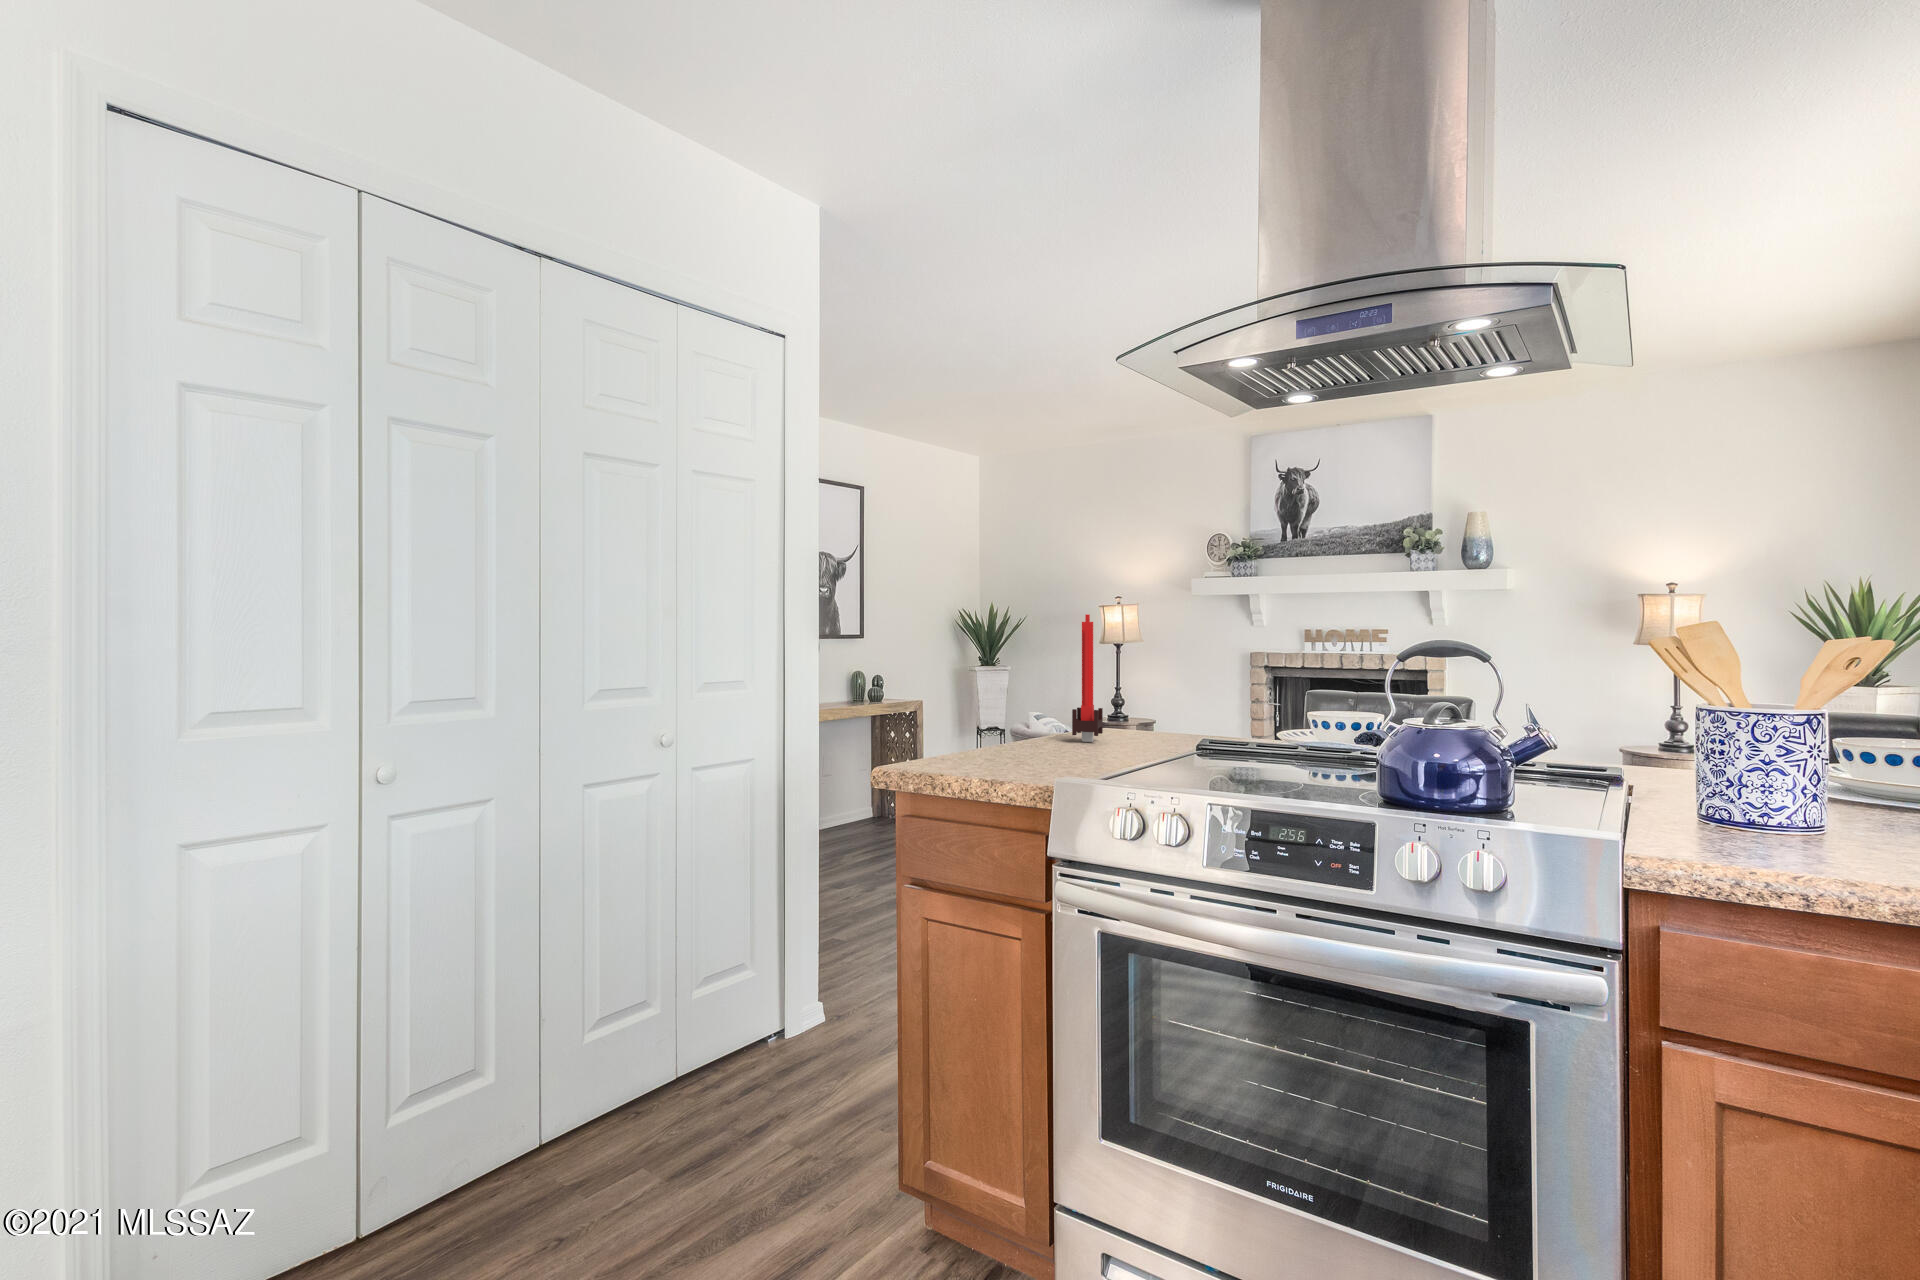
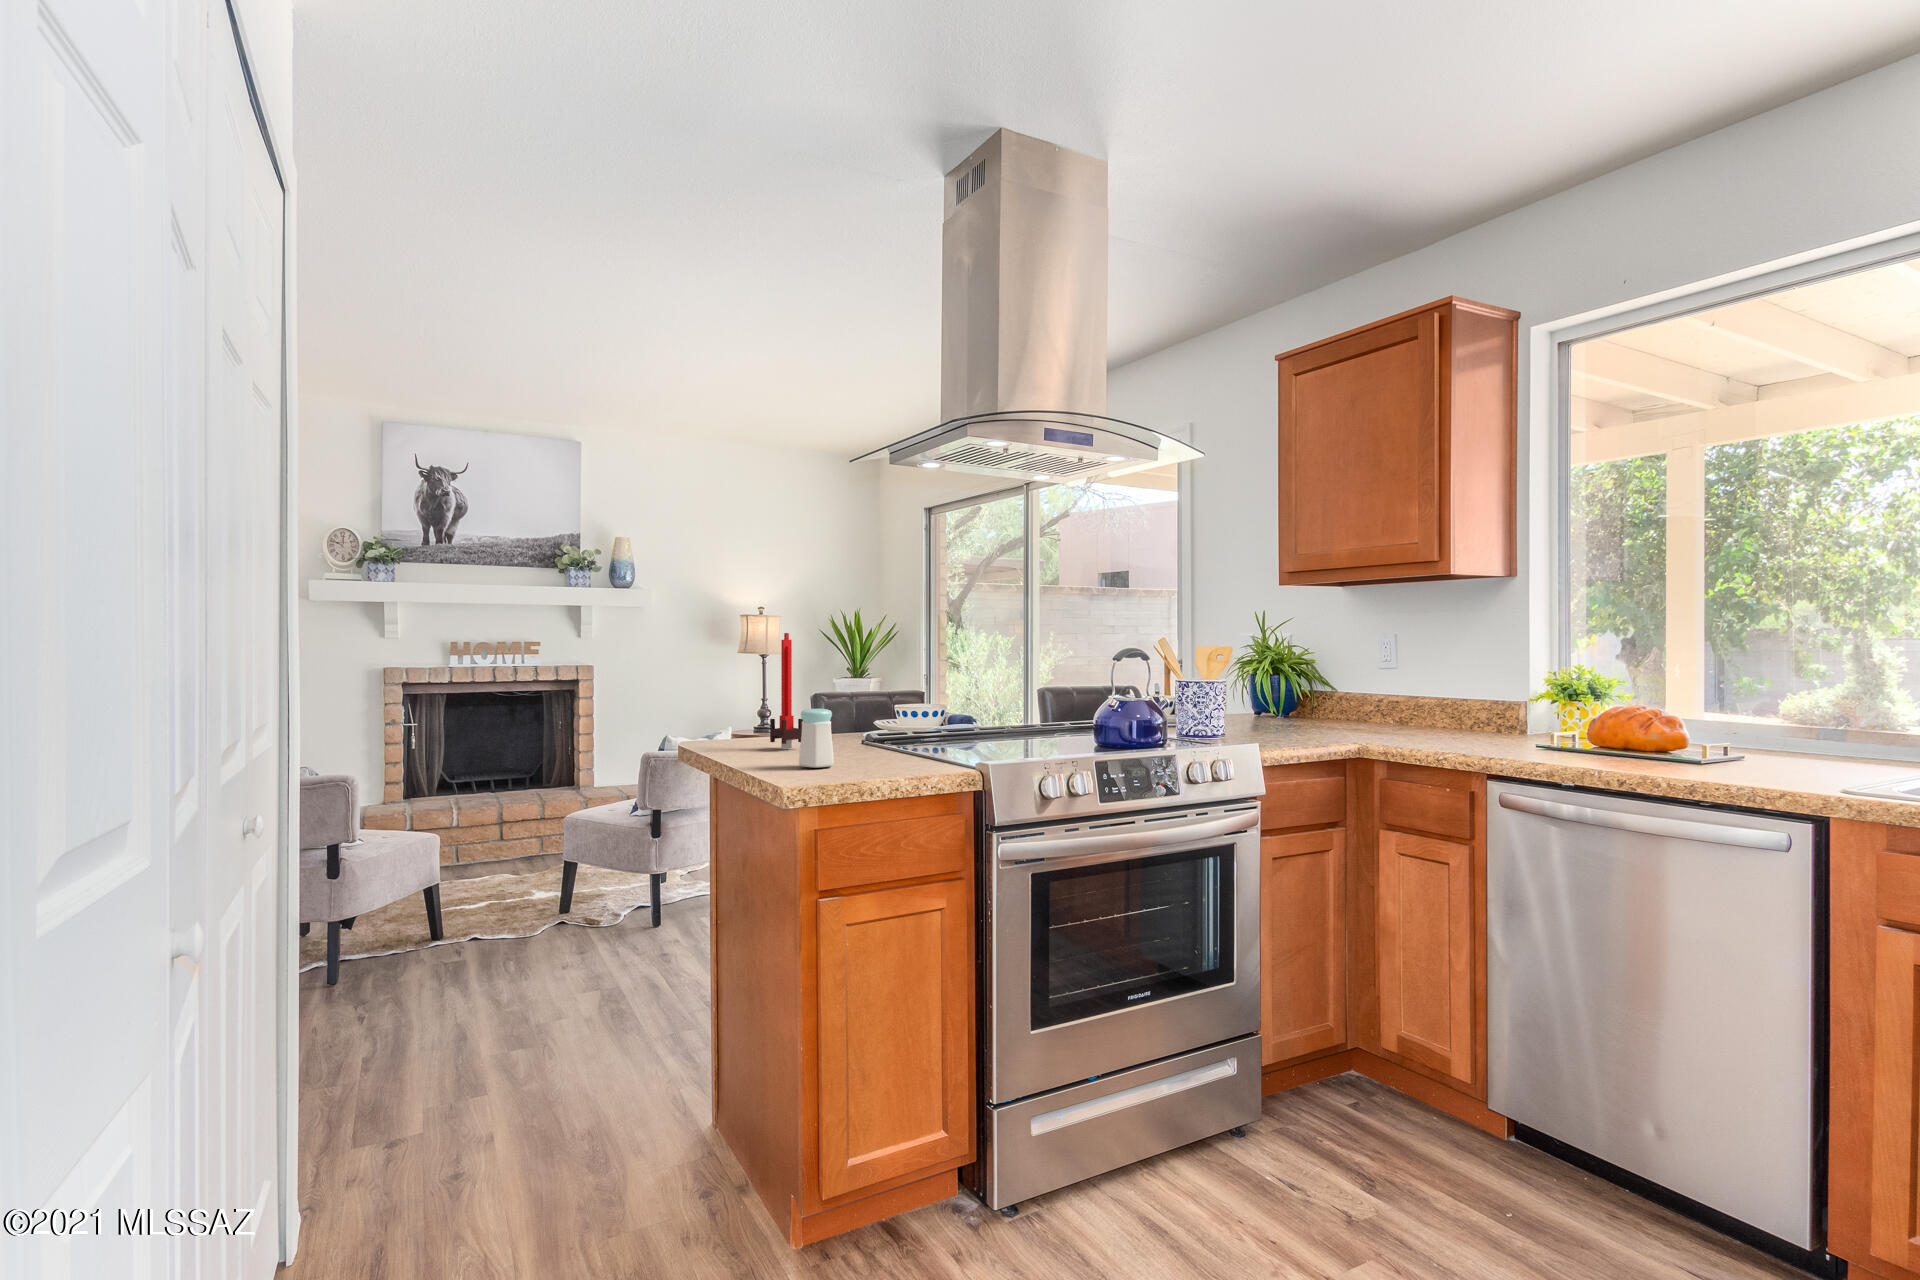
salt shaker: none [962,695,999,759] -> present [799,709,834,768]

